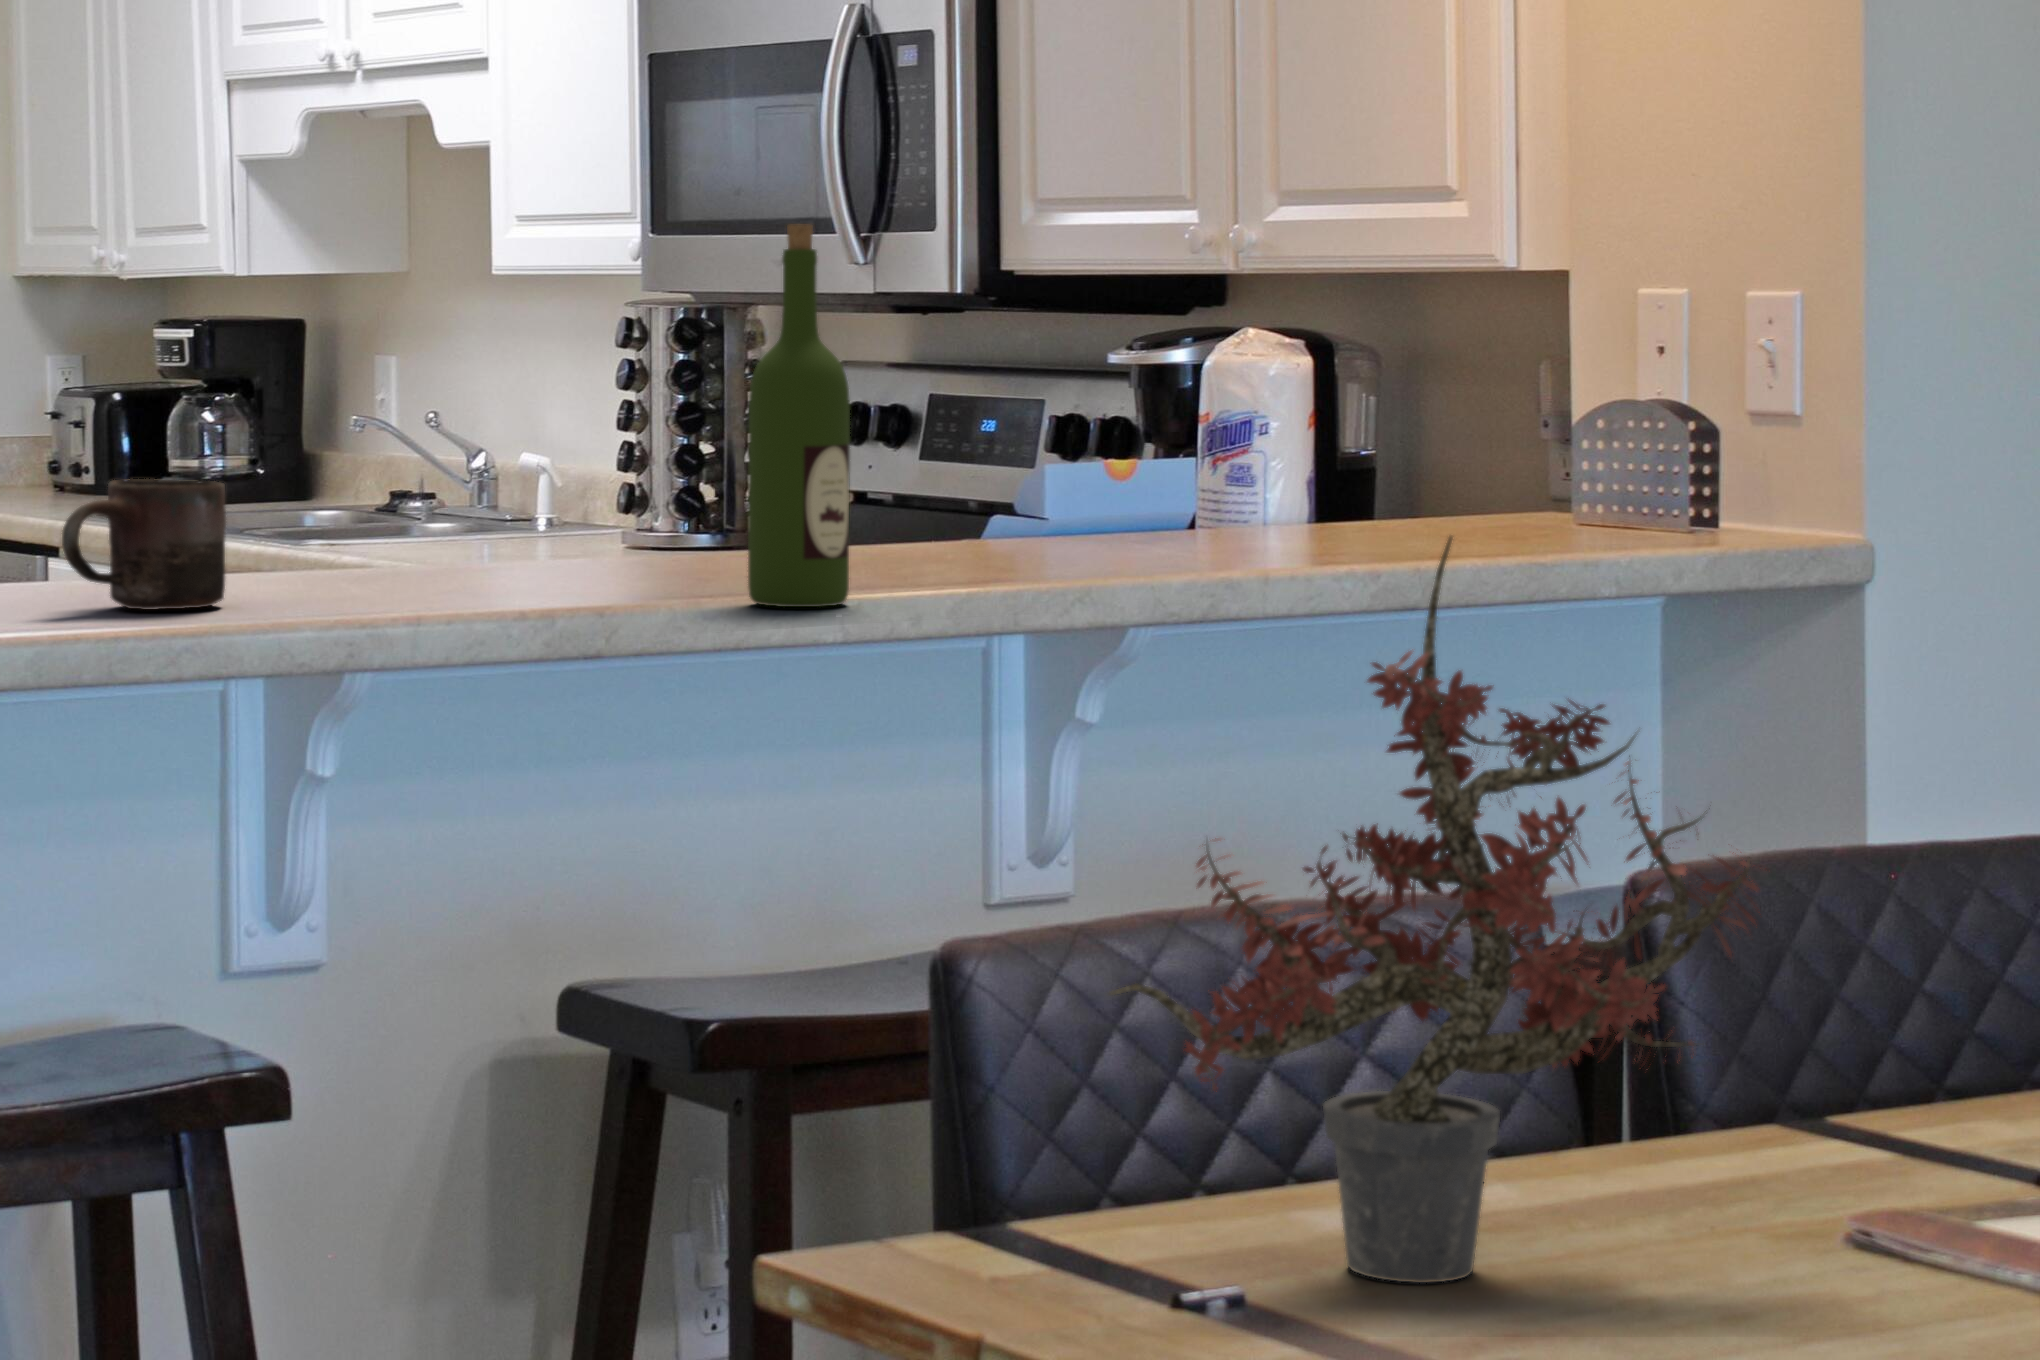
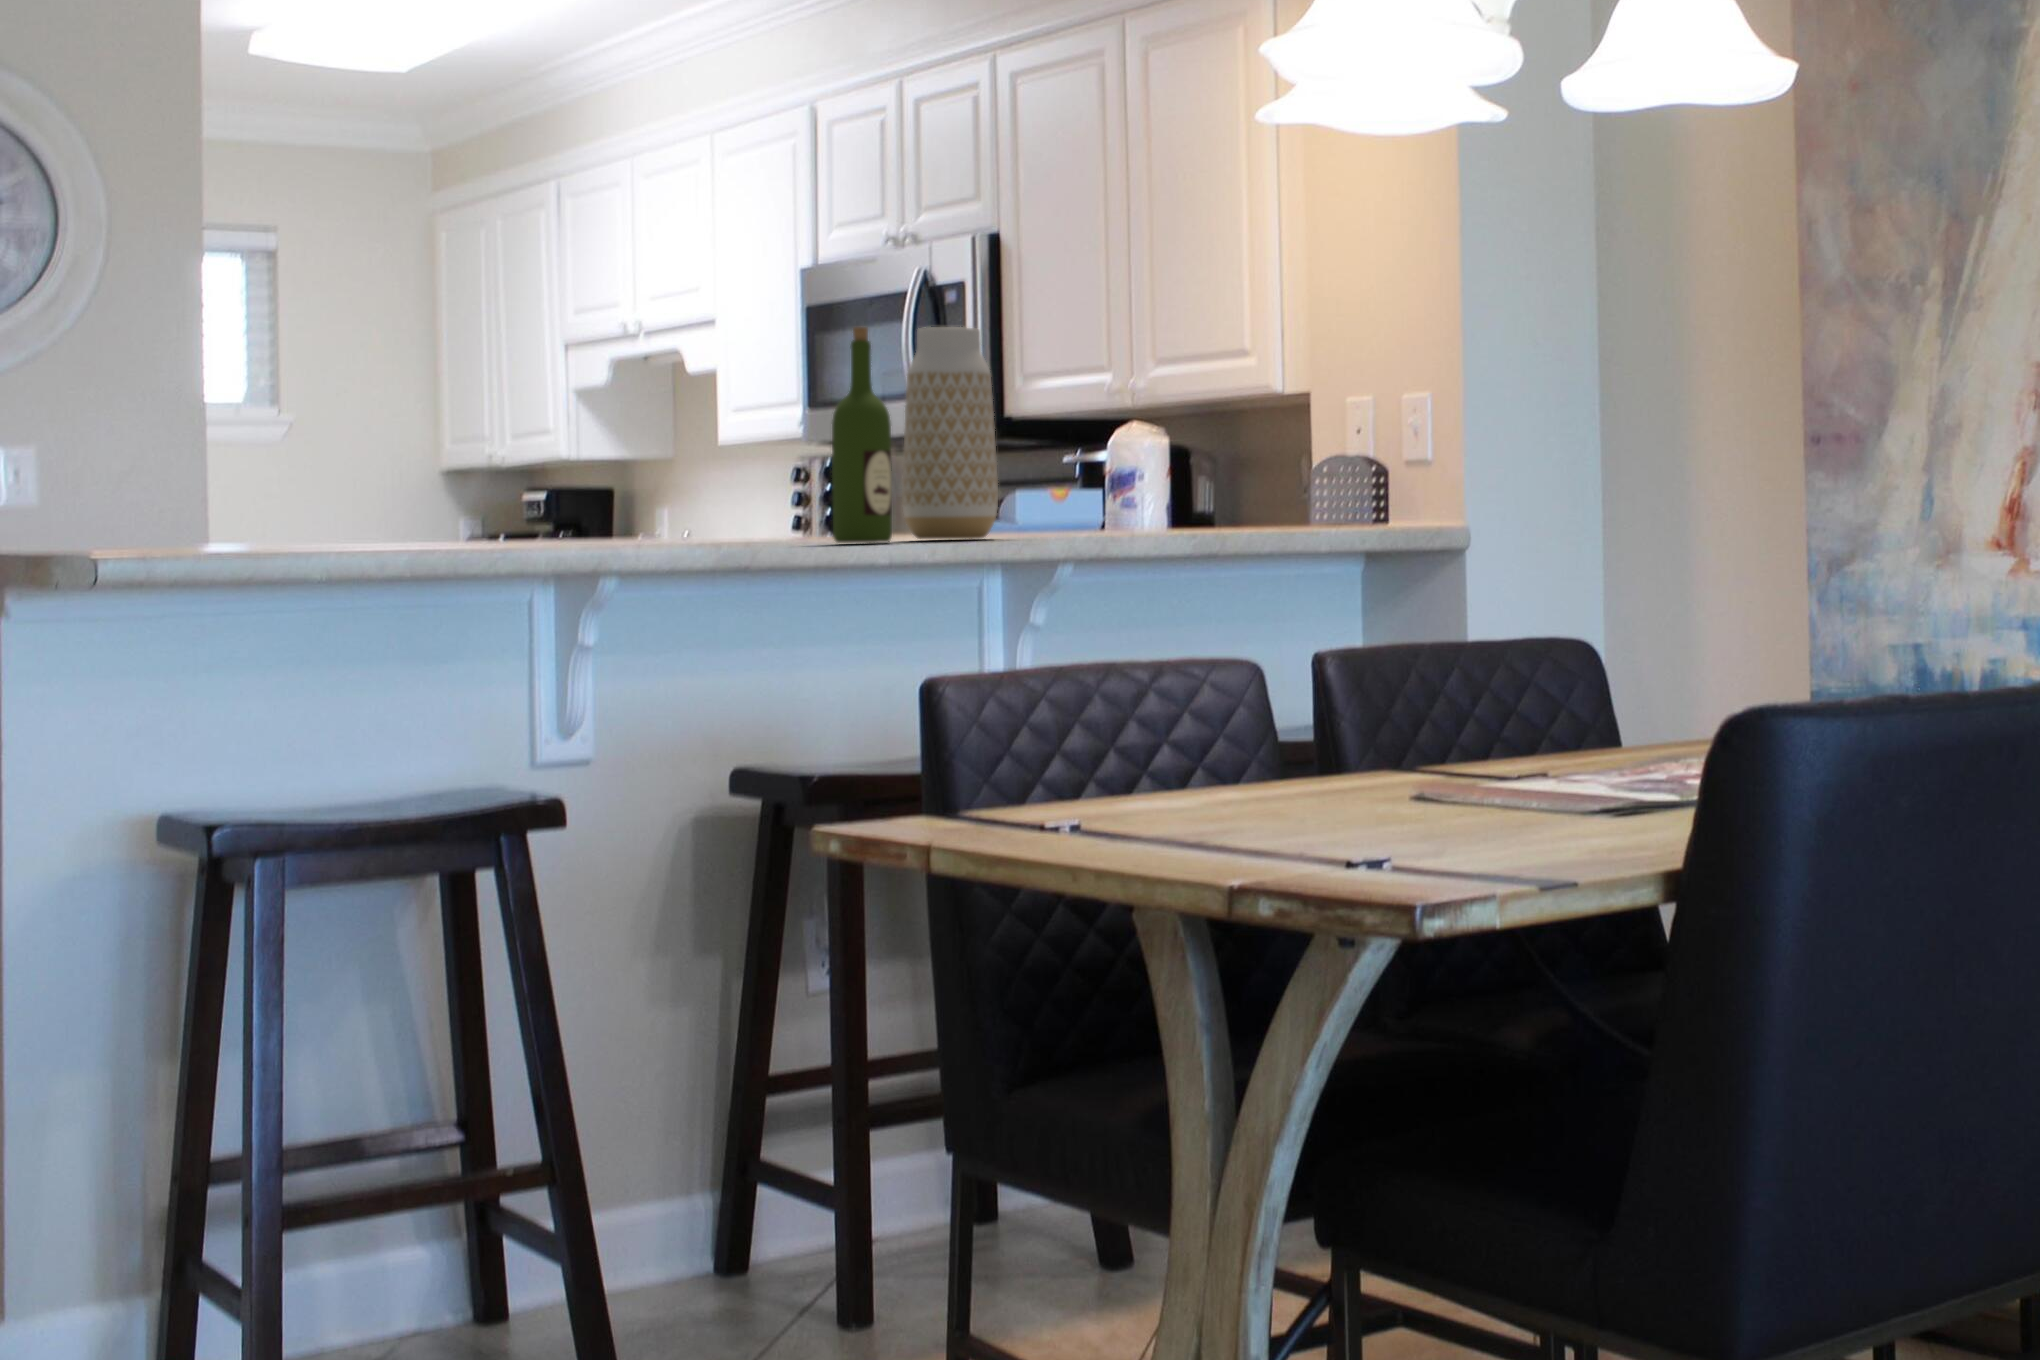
vase: none [861,213,1027,589] -> present [902,327,998,539]
mug: present [62,479,226,610] -> none [408,477,514,551]
potted plant: present [1110,536,1766,1283] -> none [1000,419,1361,818]

